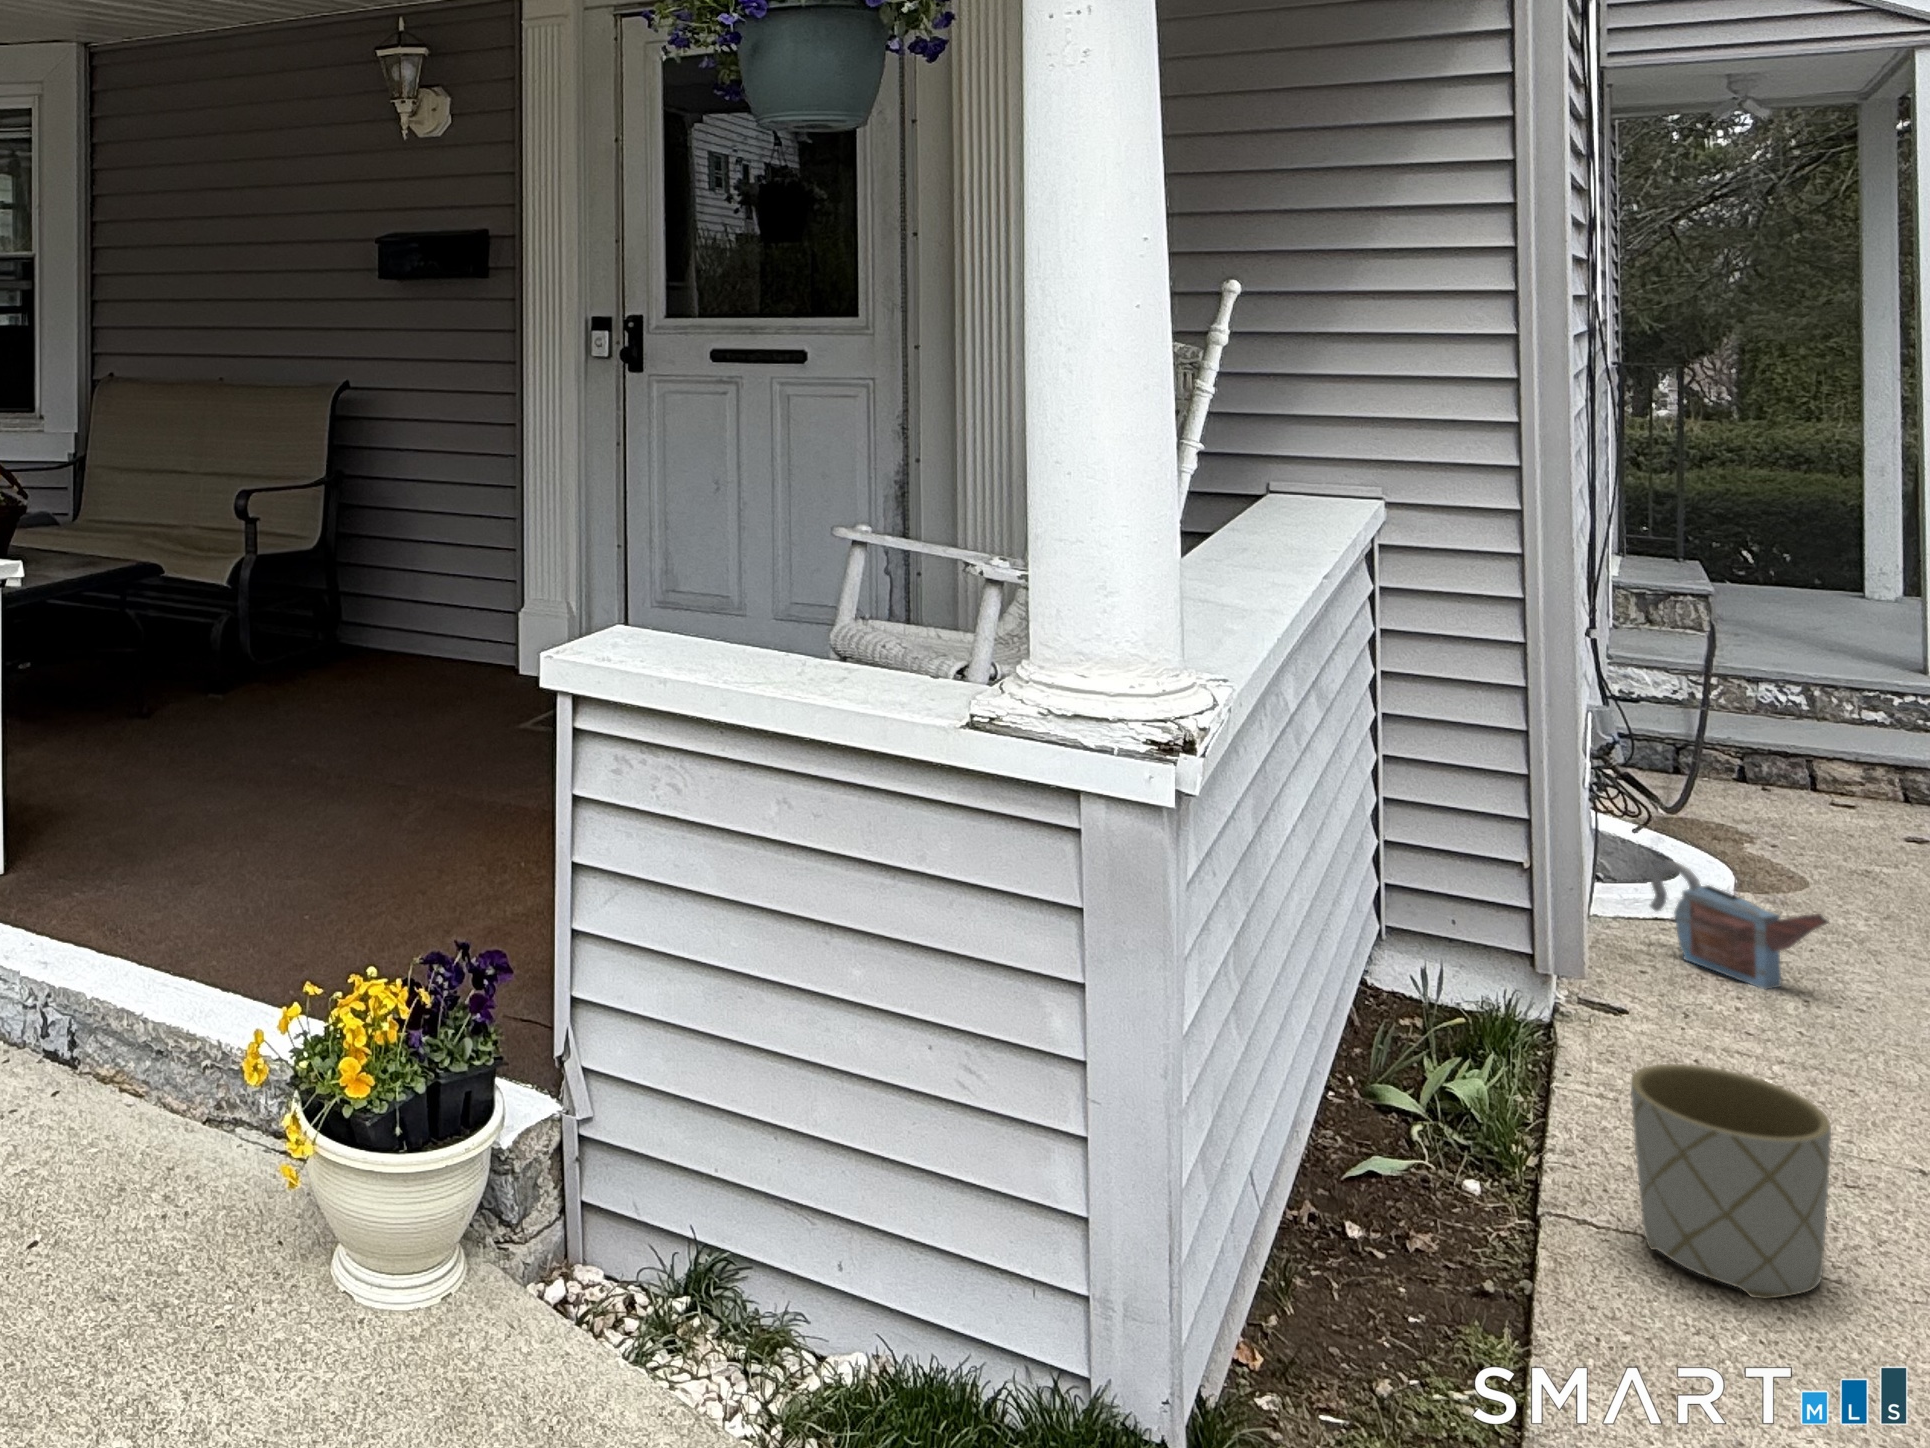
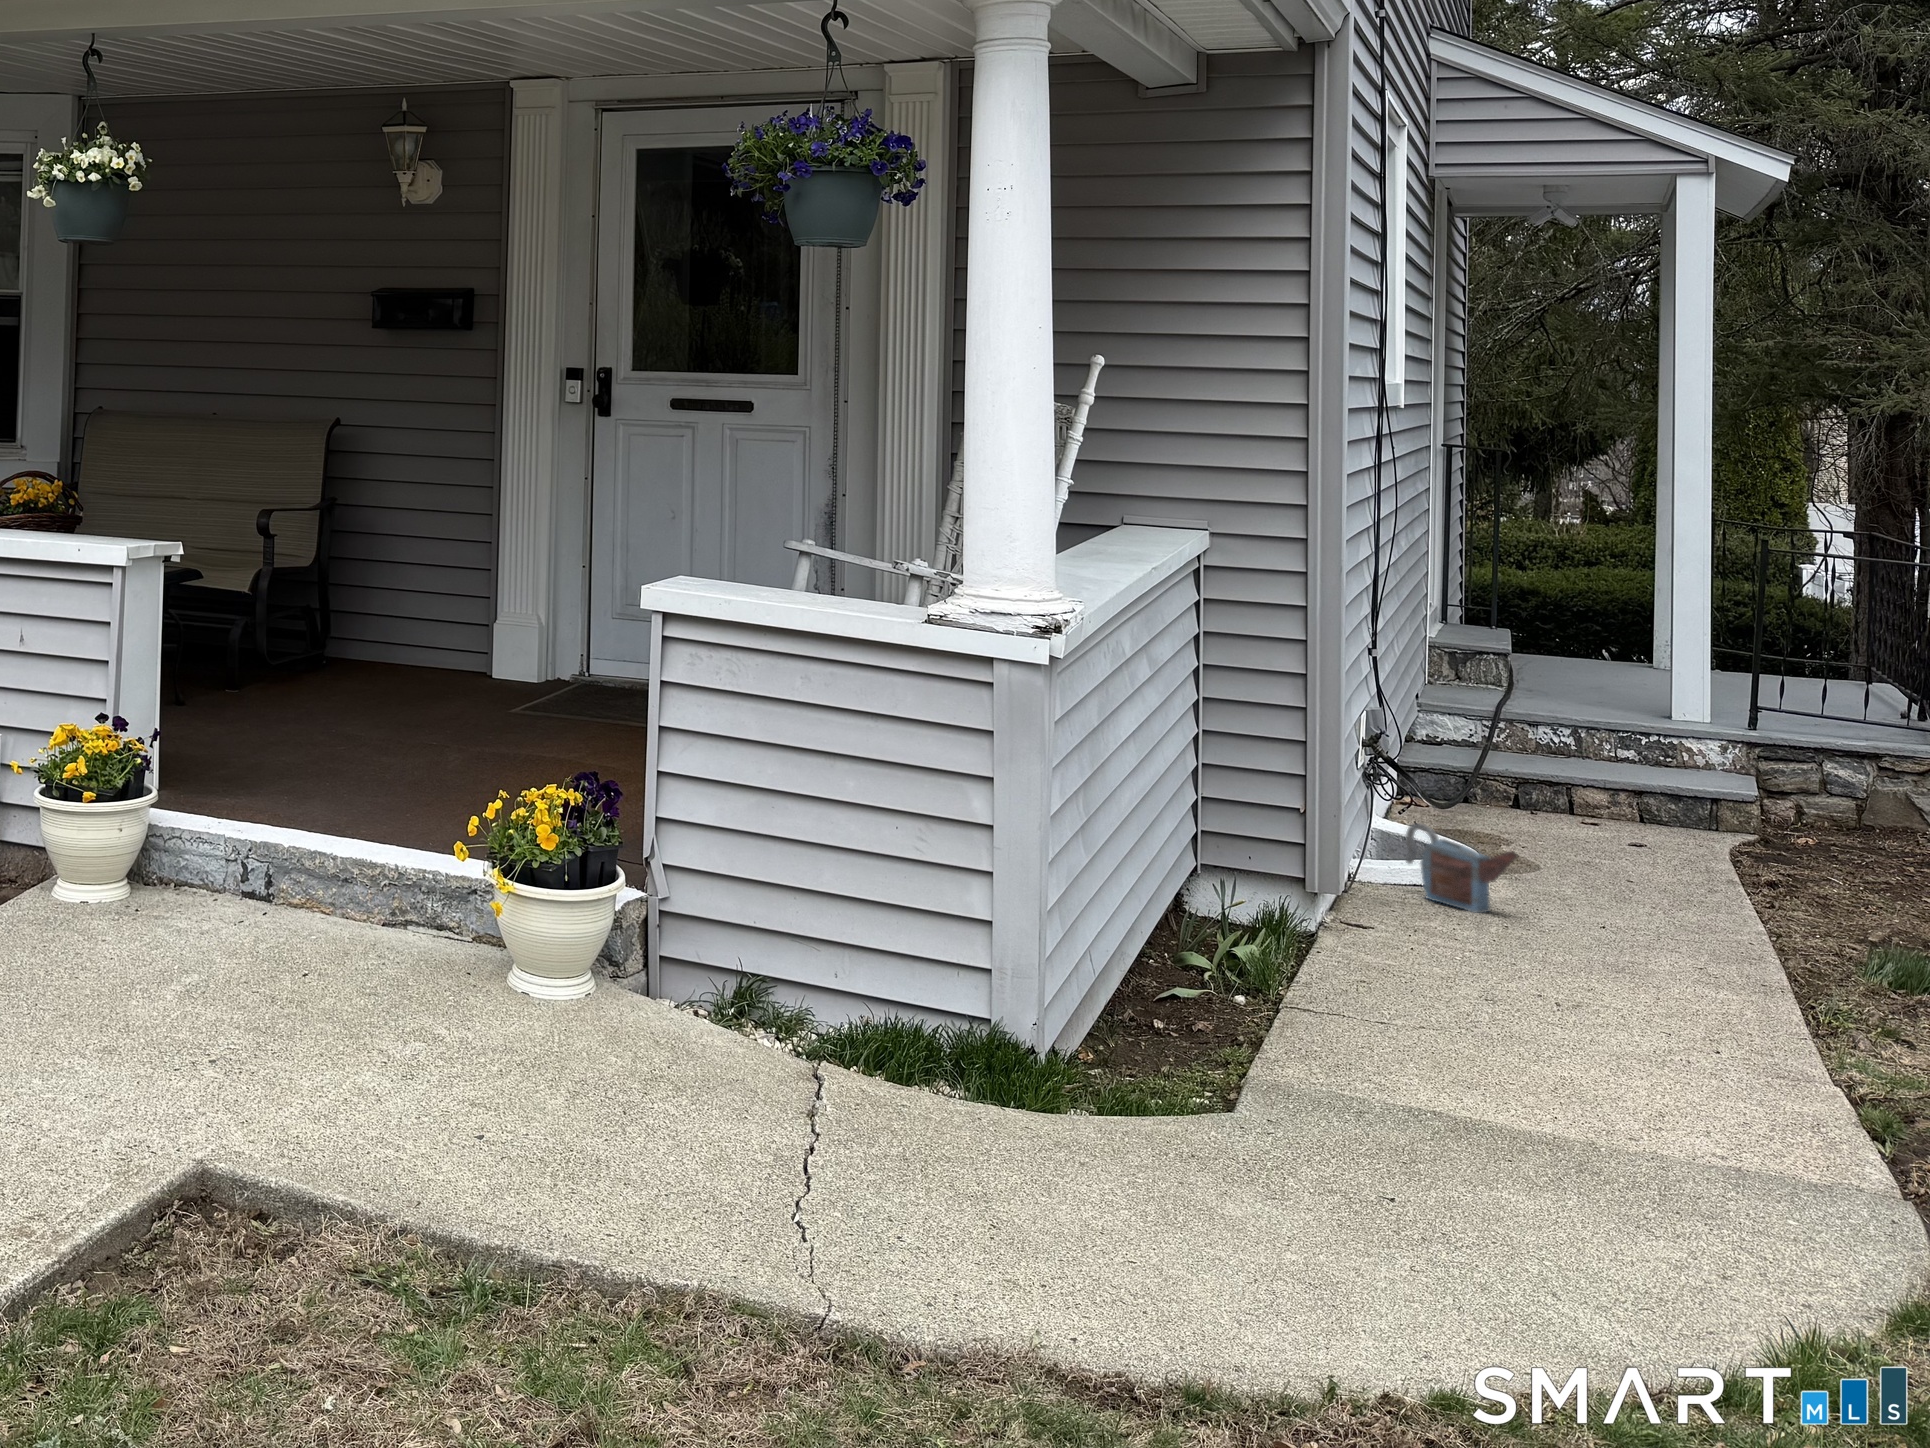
planter: present [1631,1064,1831,1299] -> none [1341,901,1458,1039]

